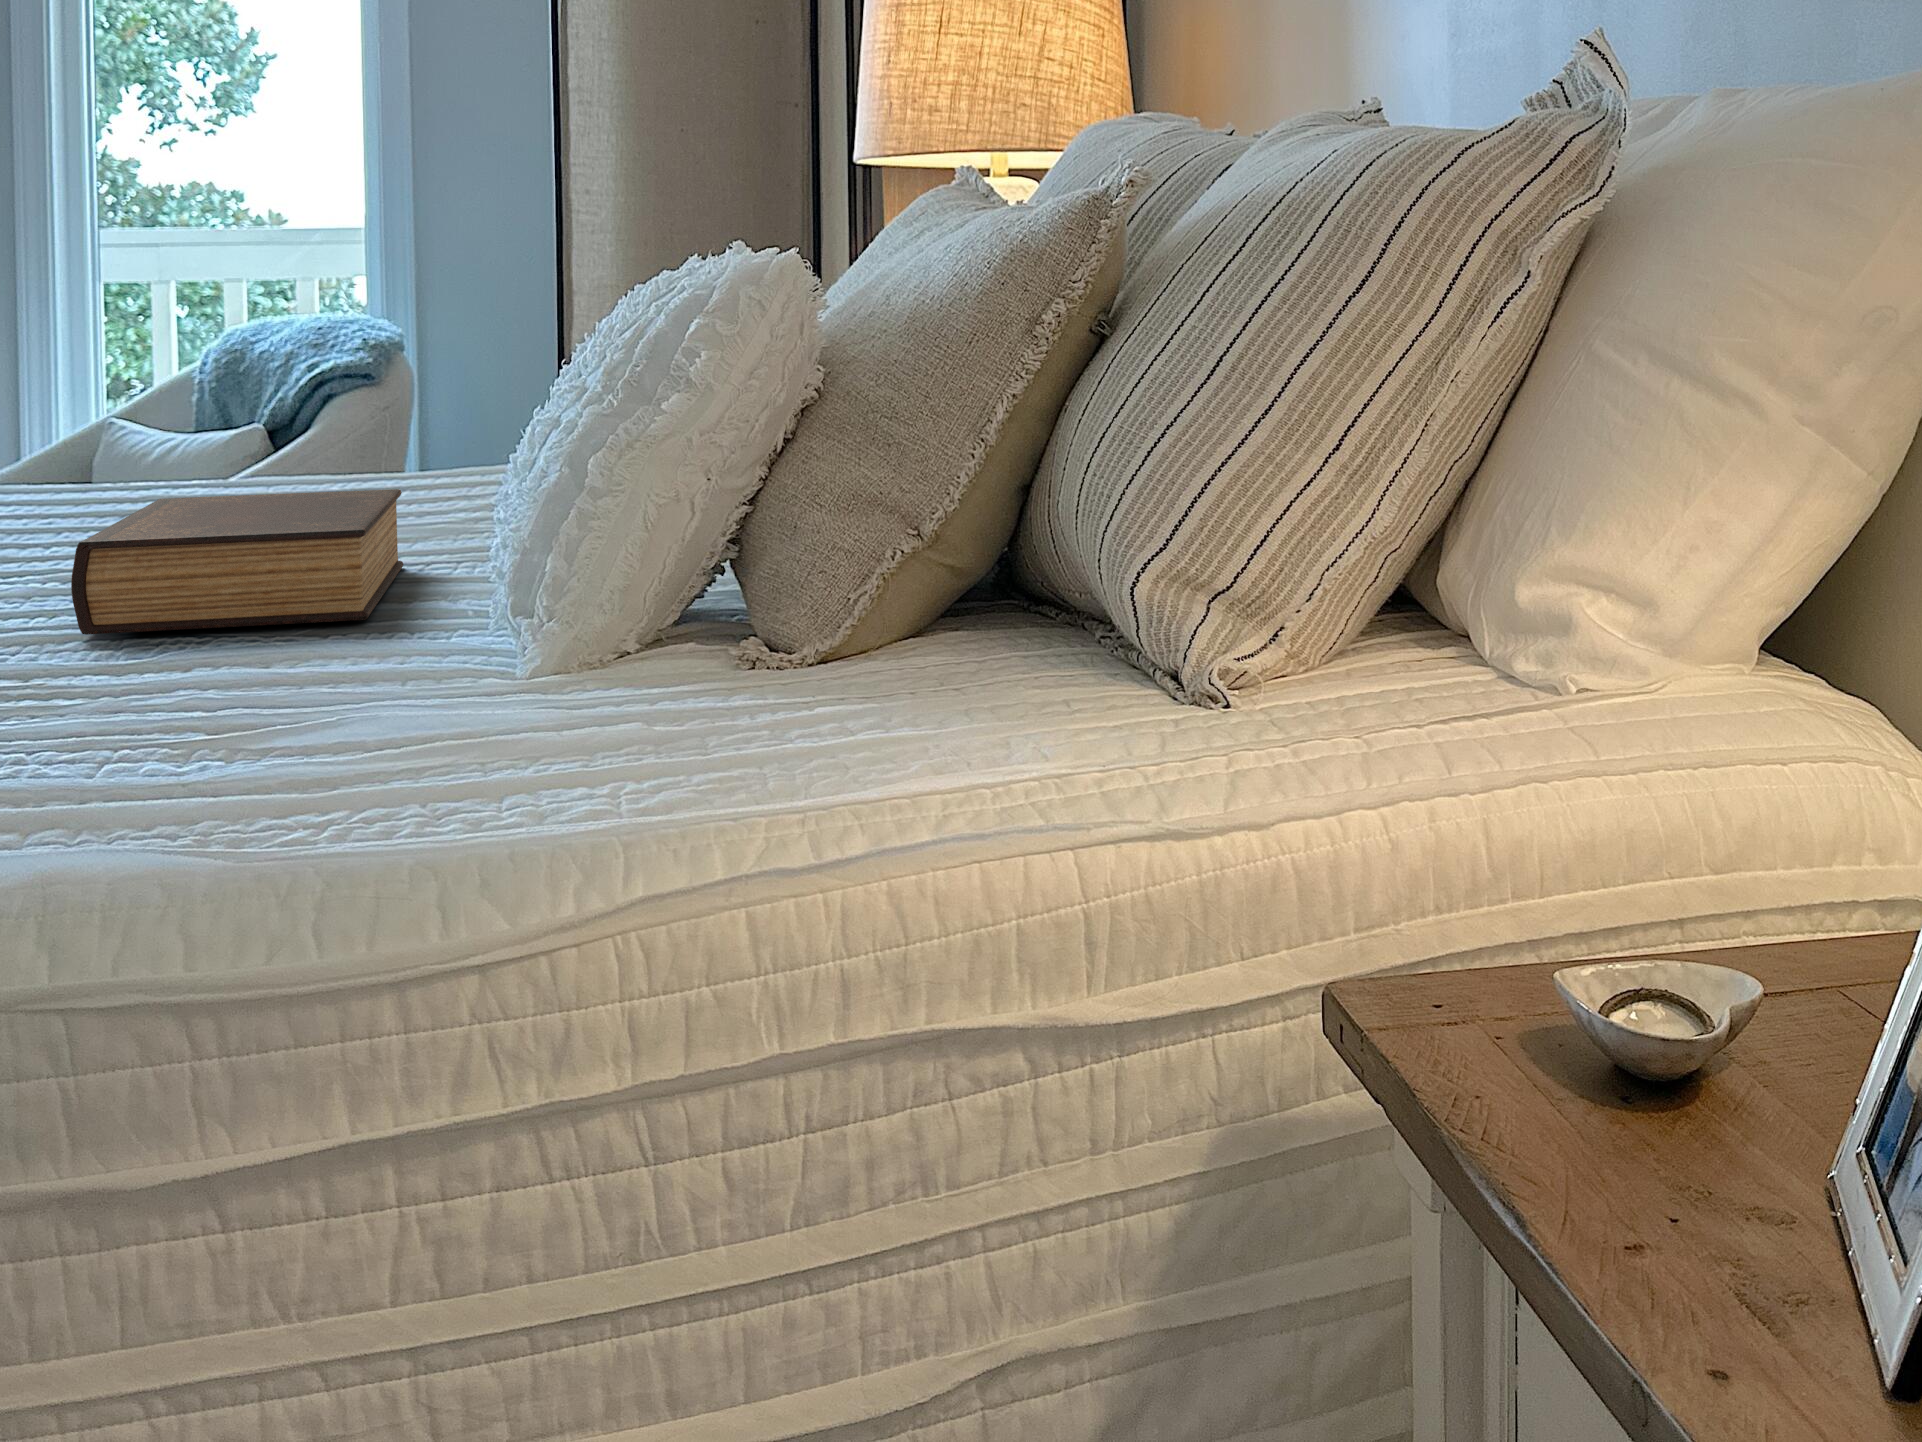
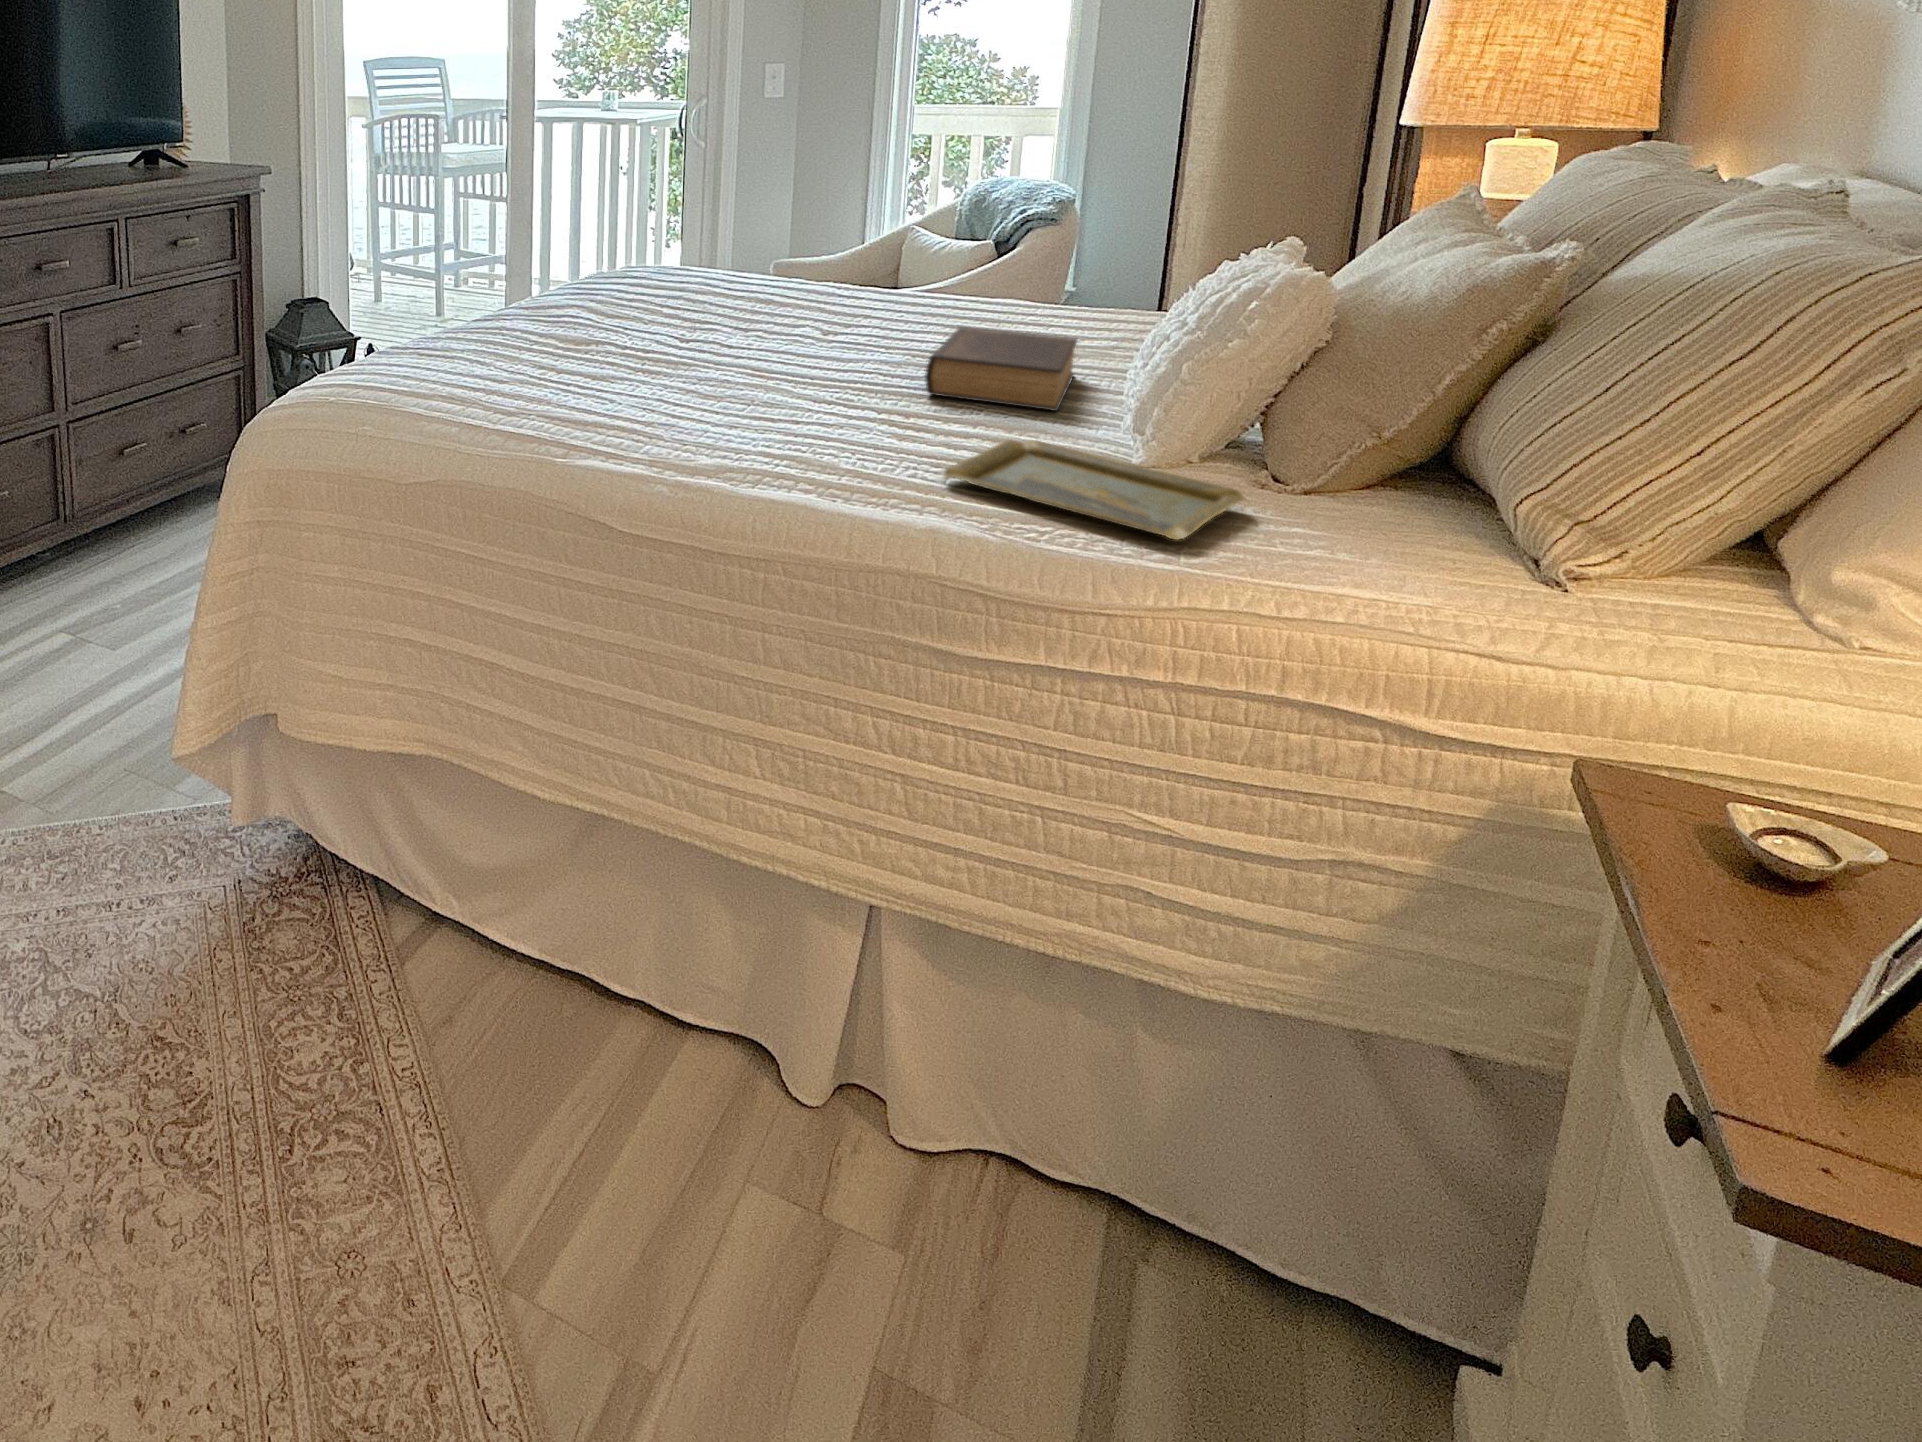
tray: none [88,662,728,775] -> present [944,440,1245,540]

